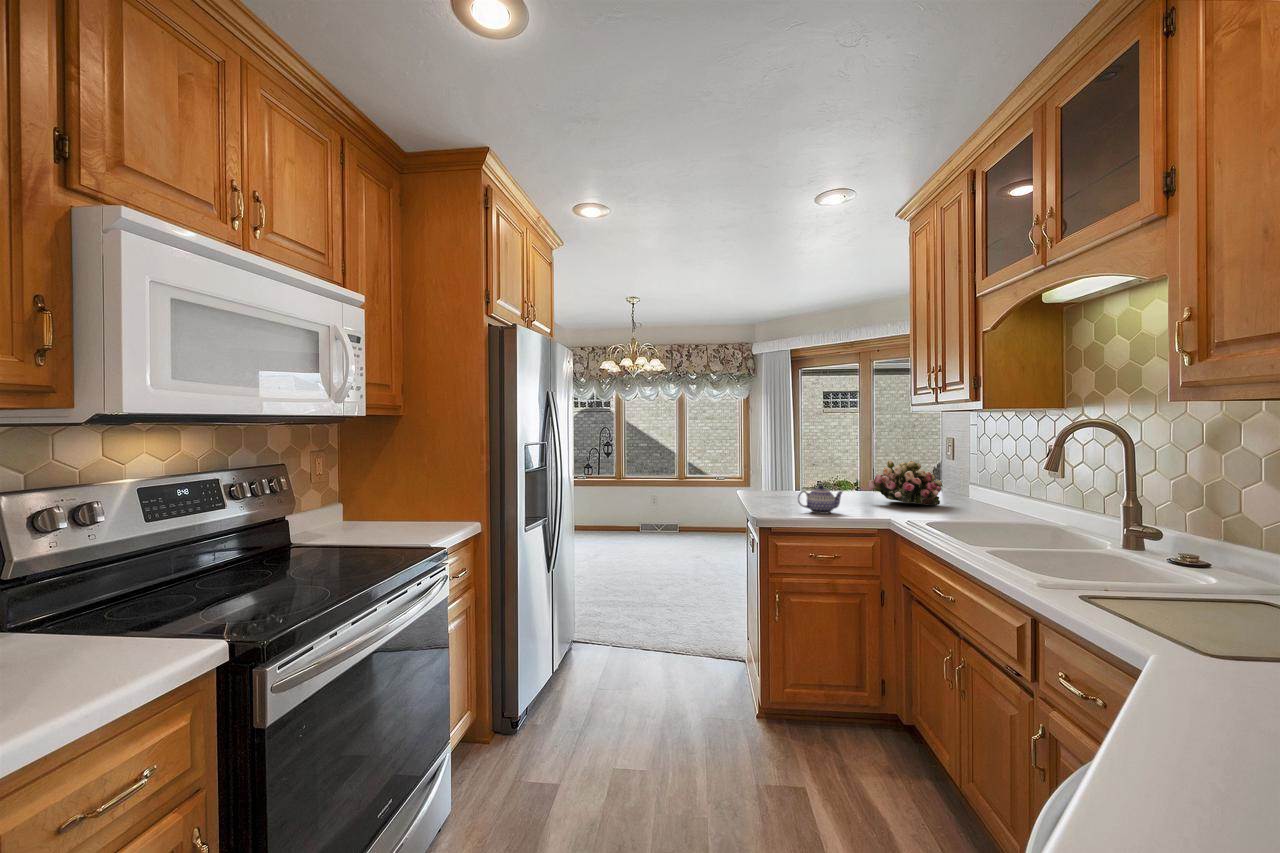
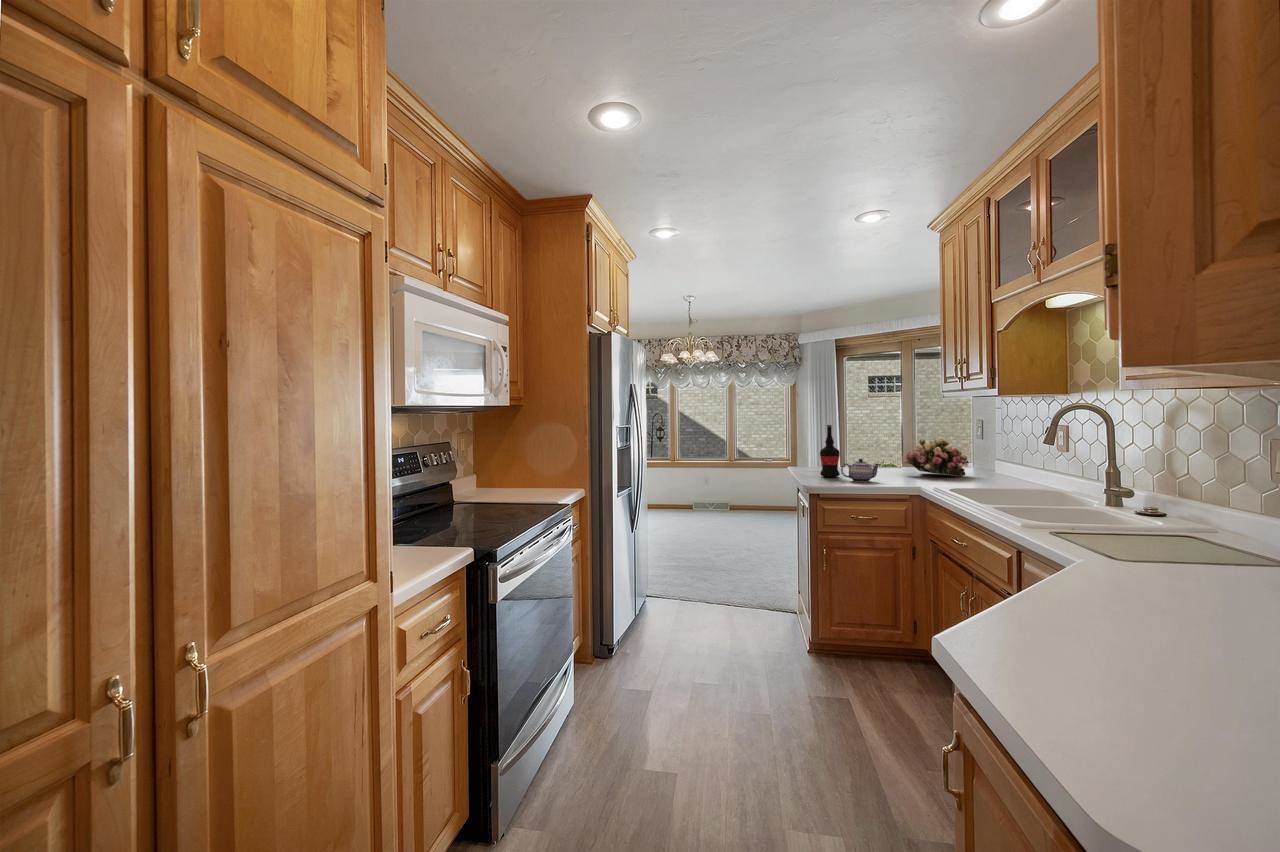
wine bottle: none [773,443,796,506] -> present [820,425,840,477]

